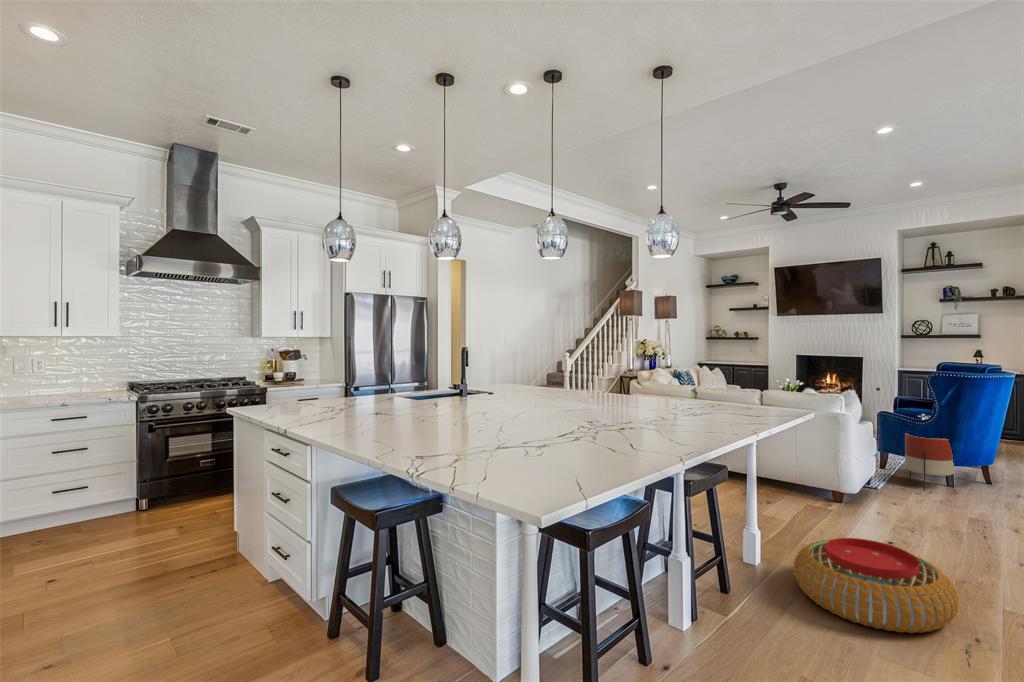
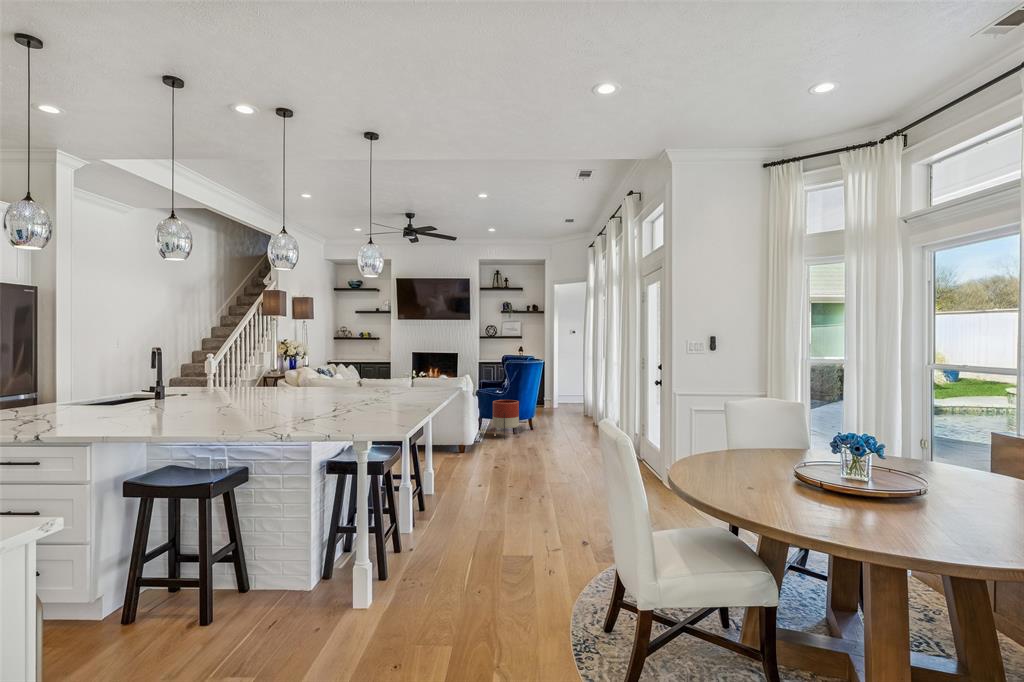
pouf: present [794,538,959,633] -> none [451,469,545,524]

